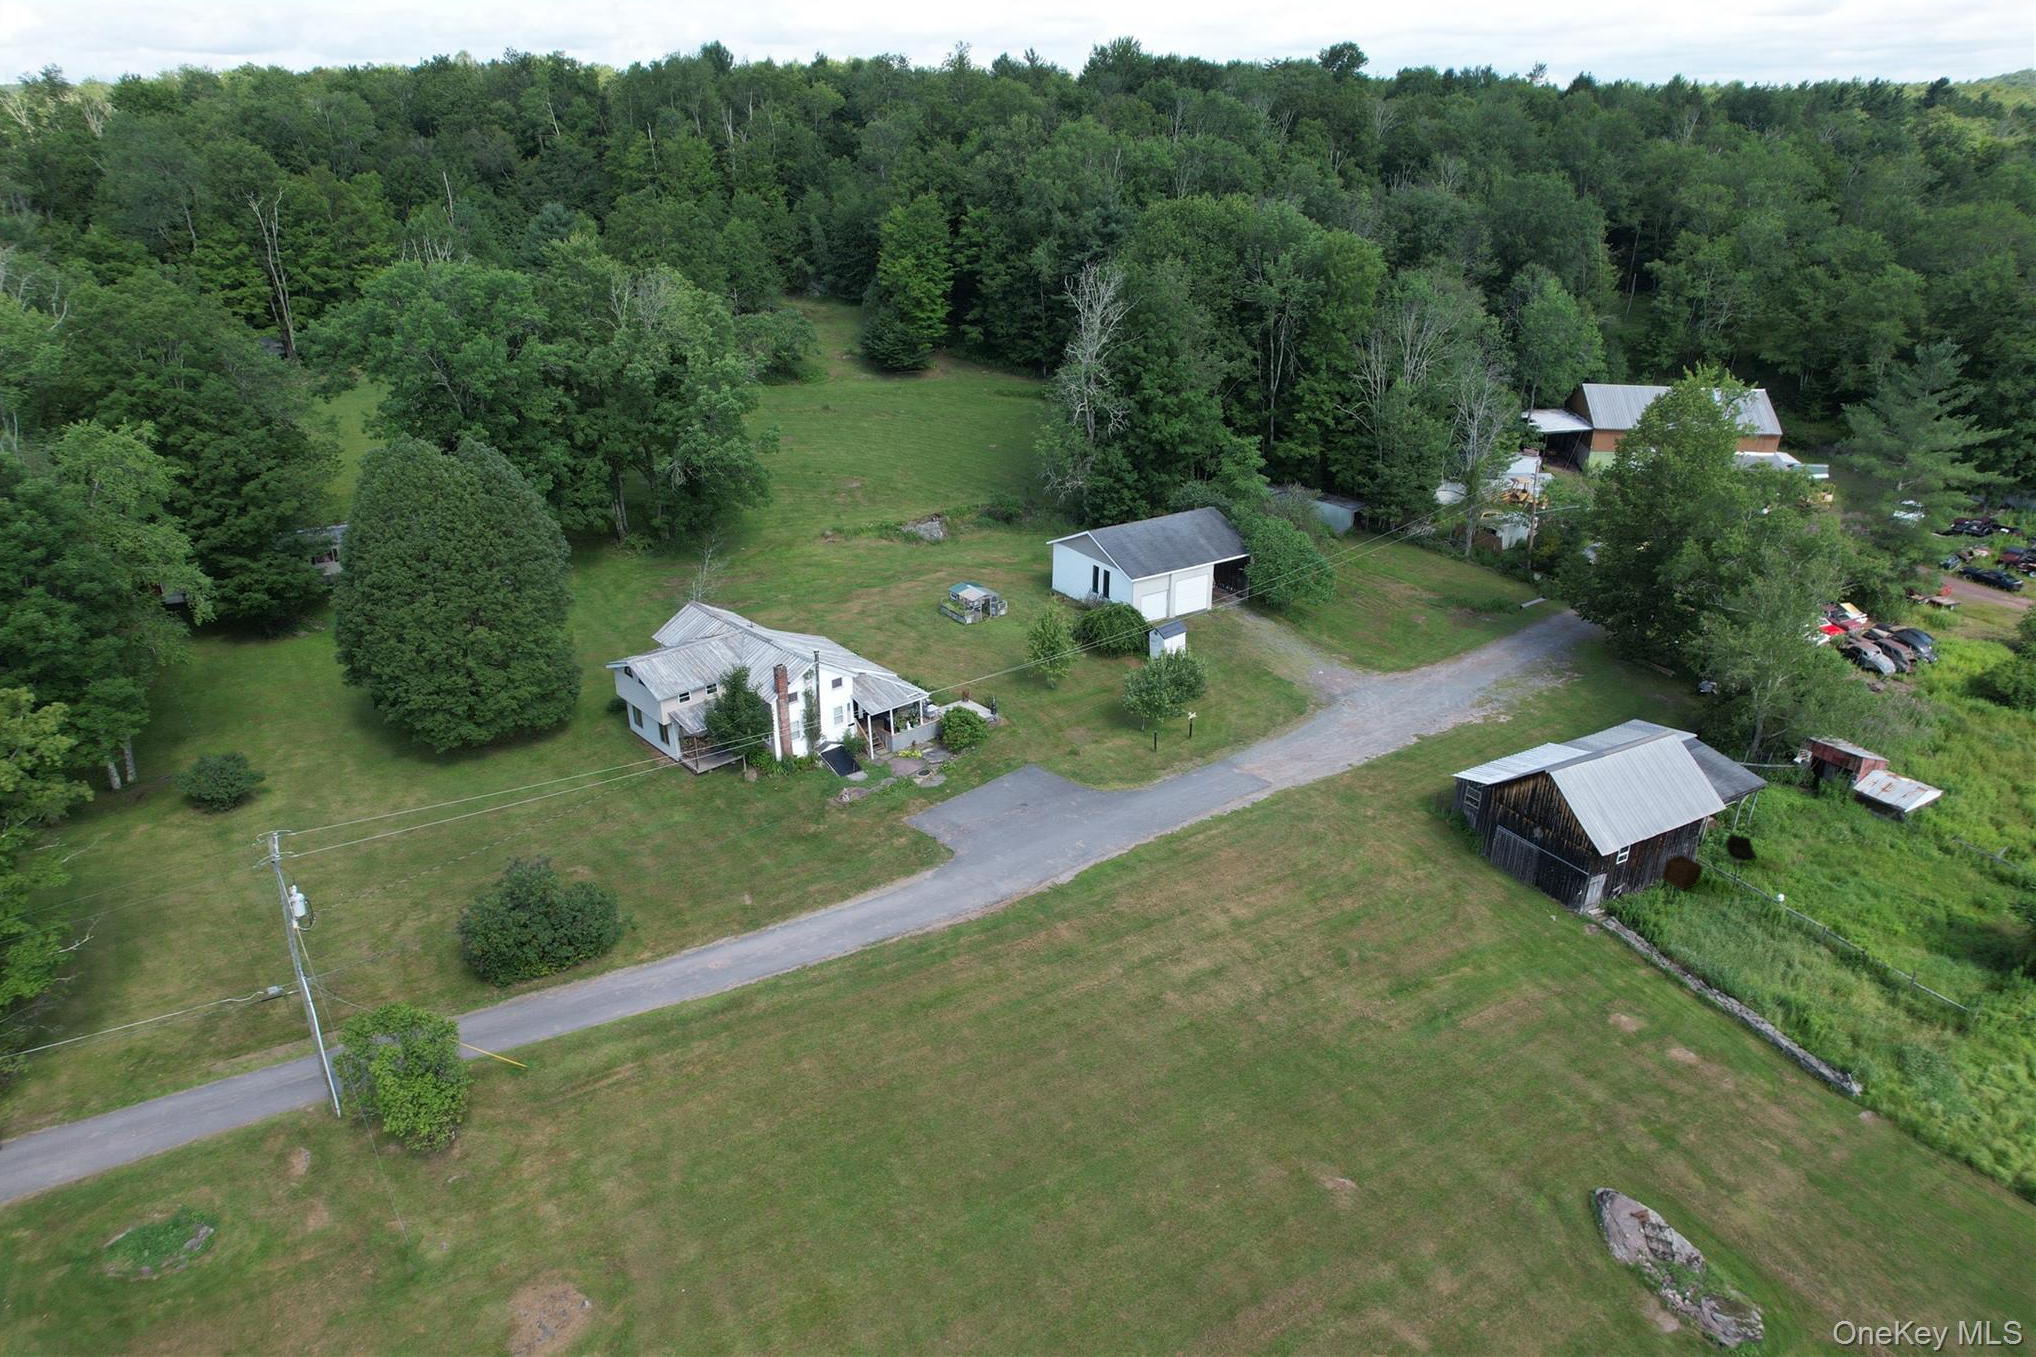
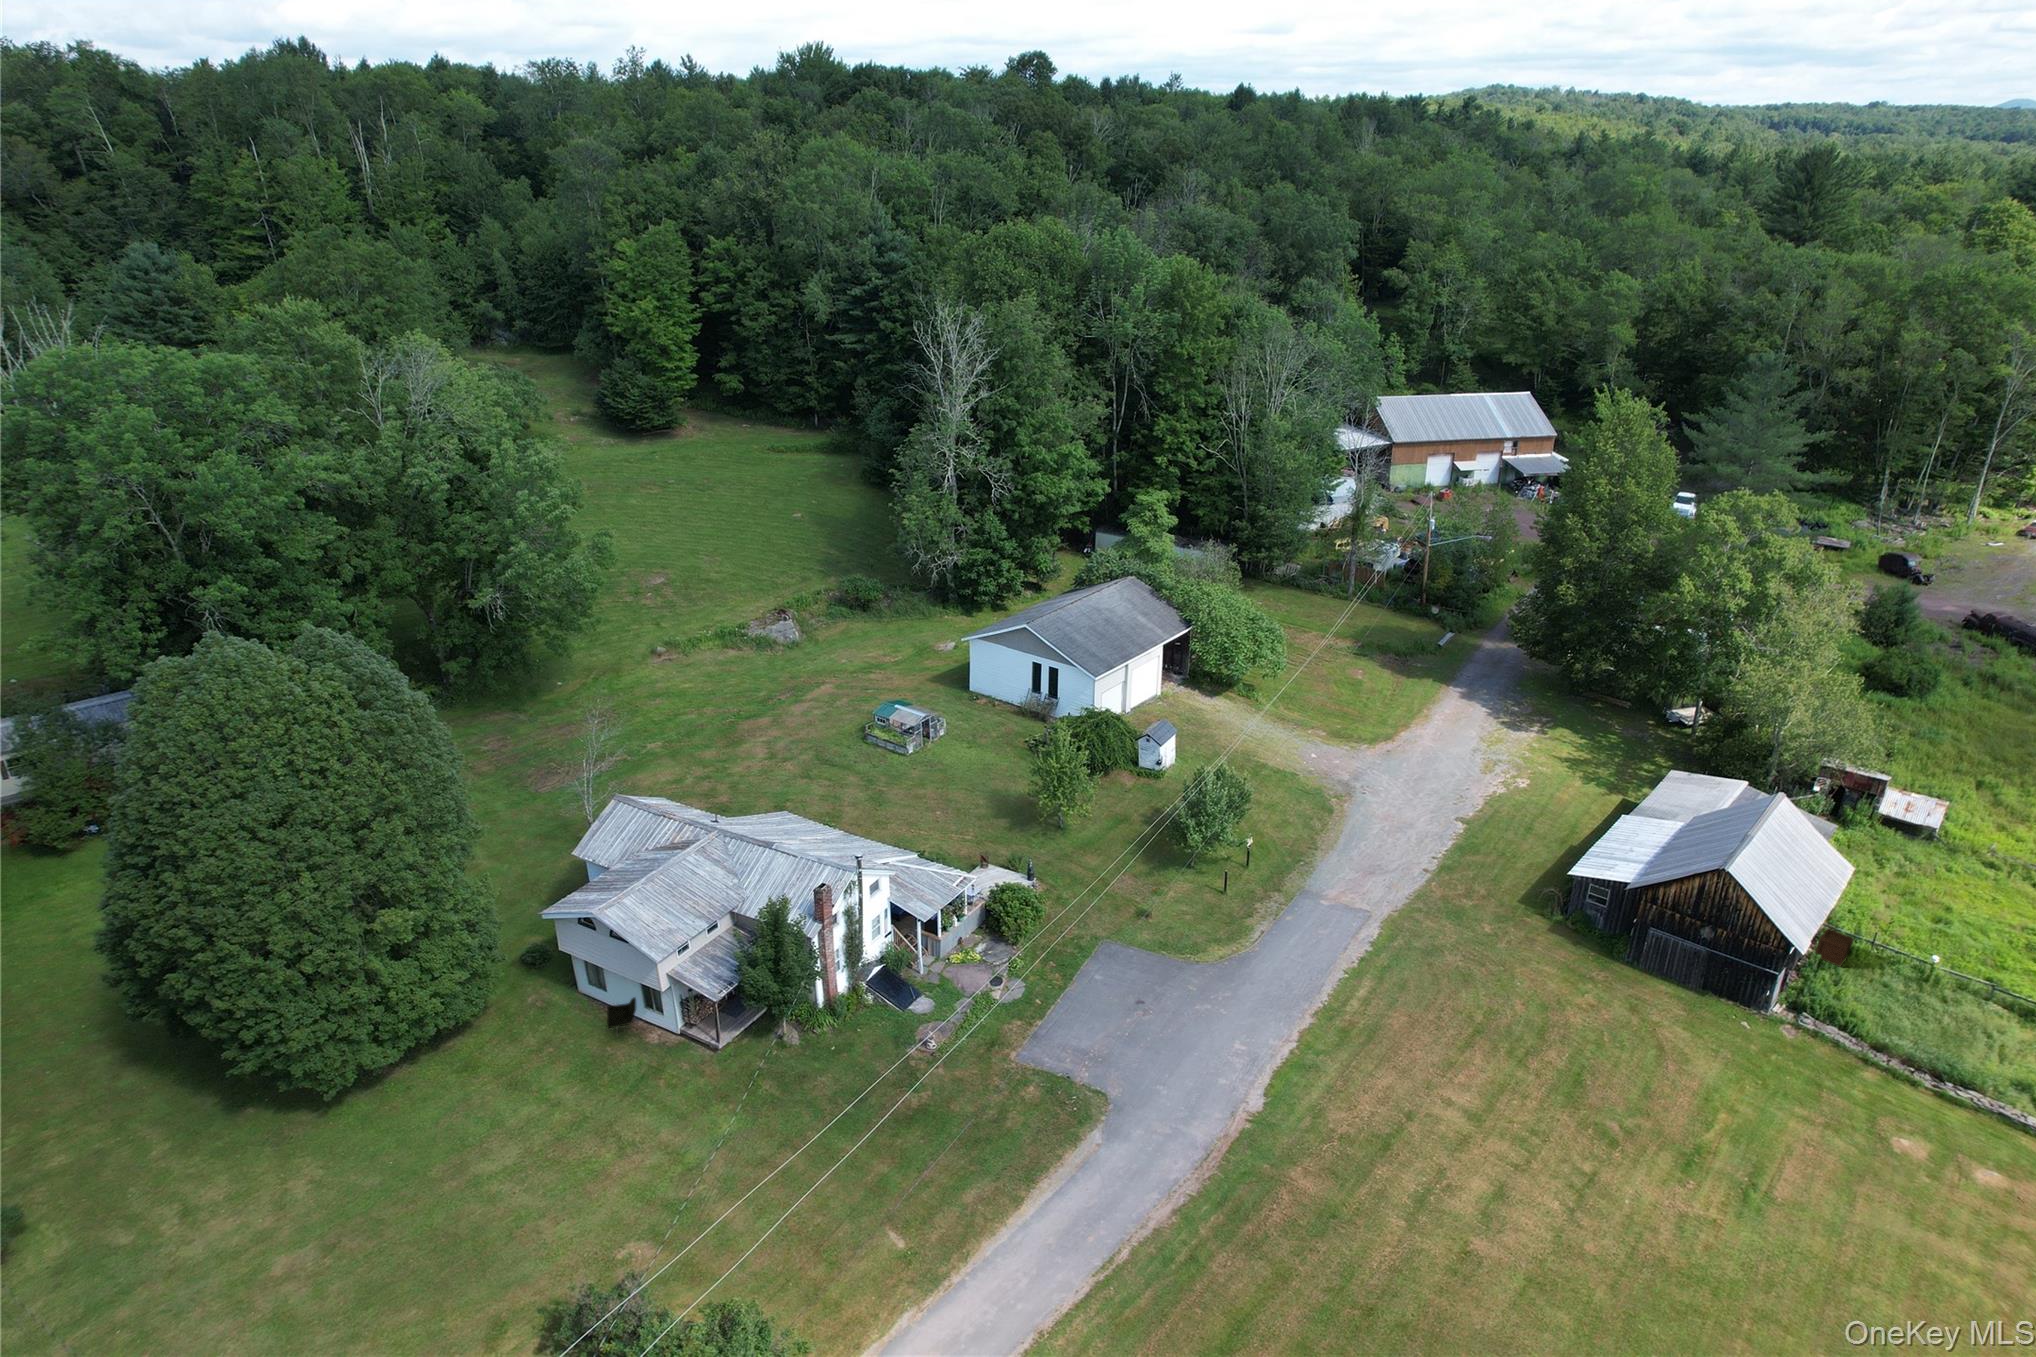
lounge chair: present [1725,835,1757,864] -> present [607,997,636,1035]

